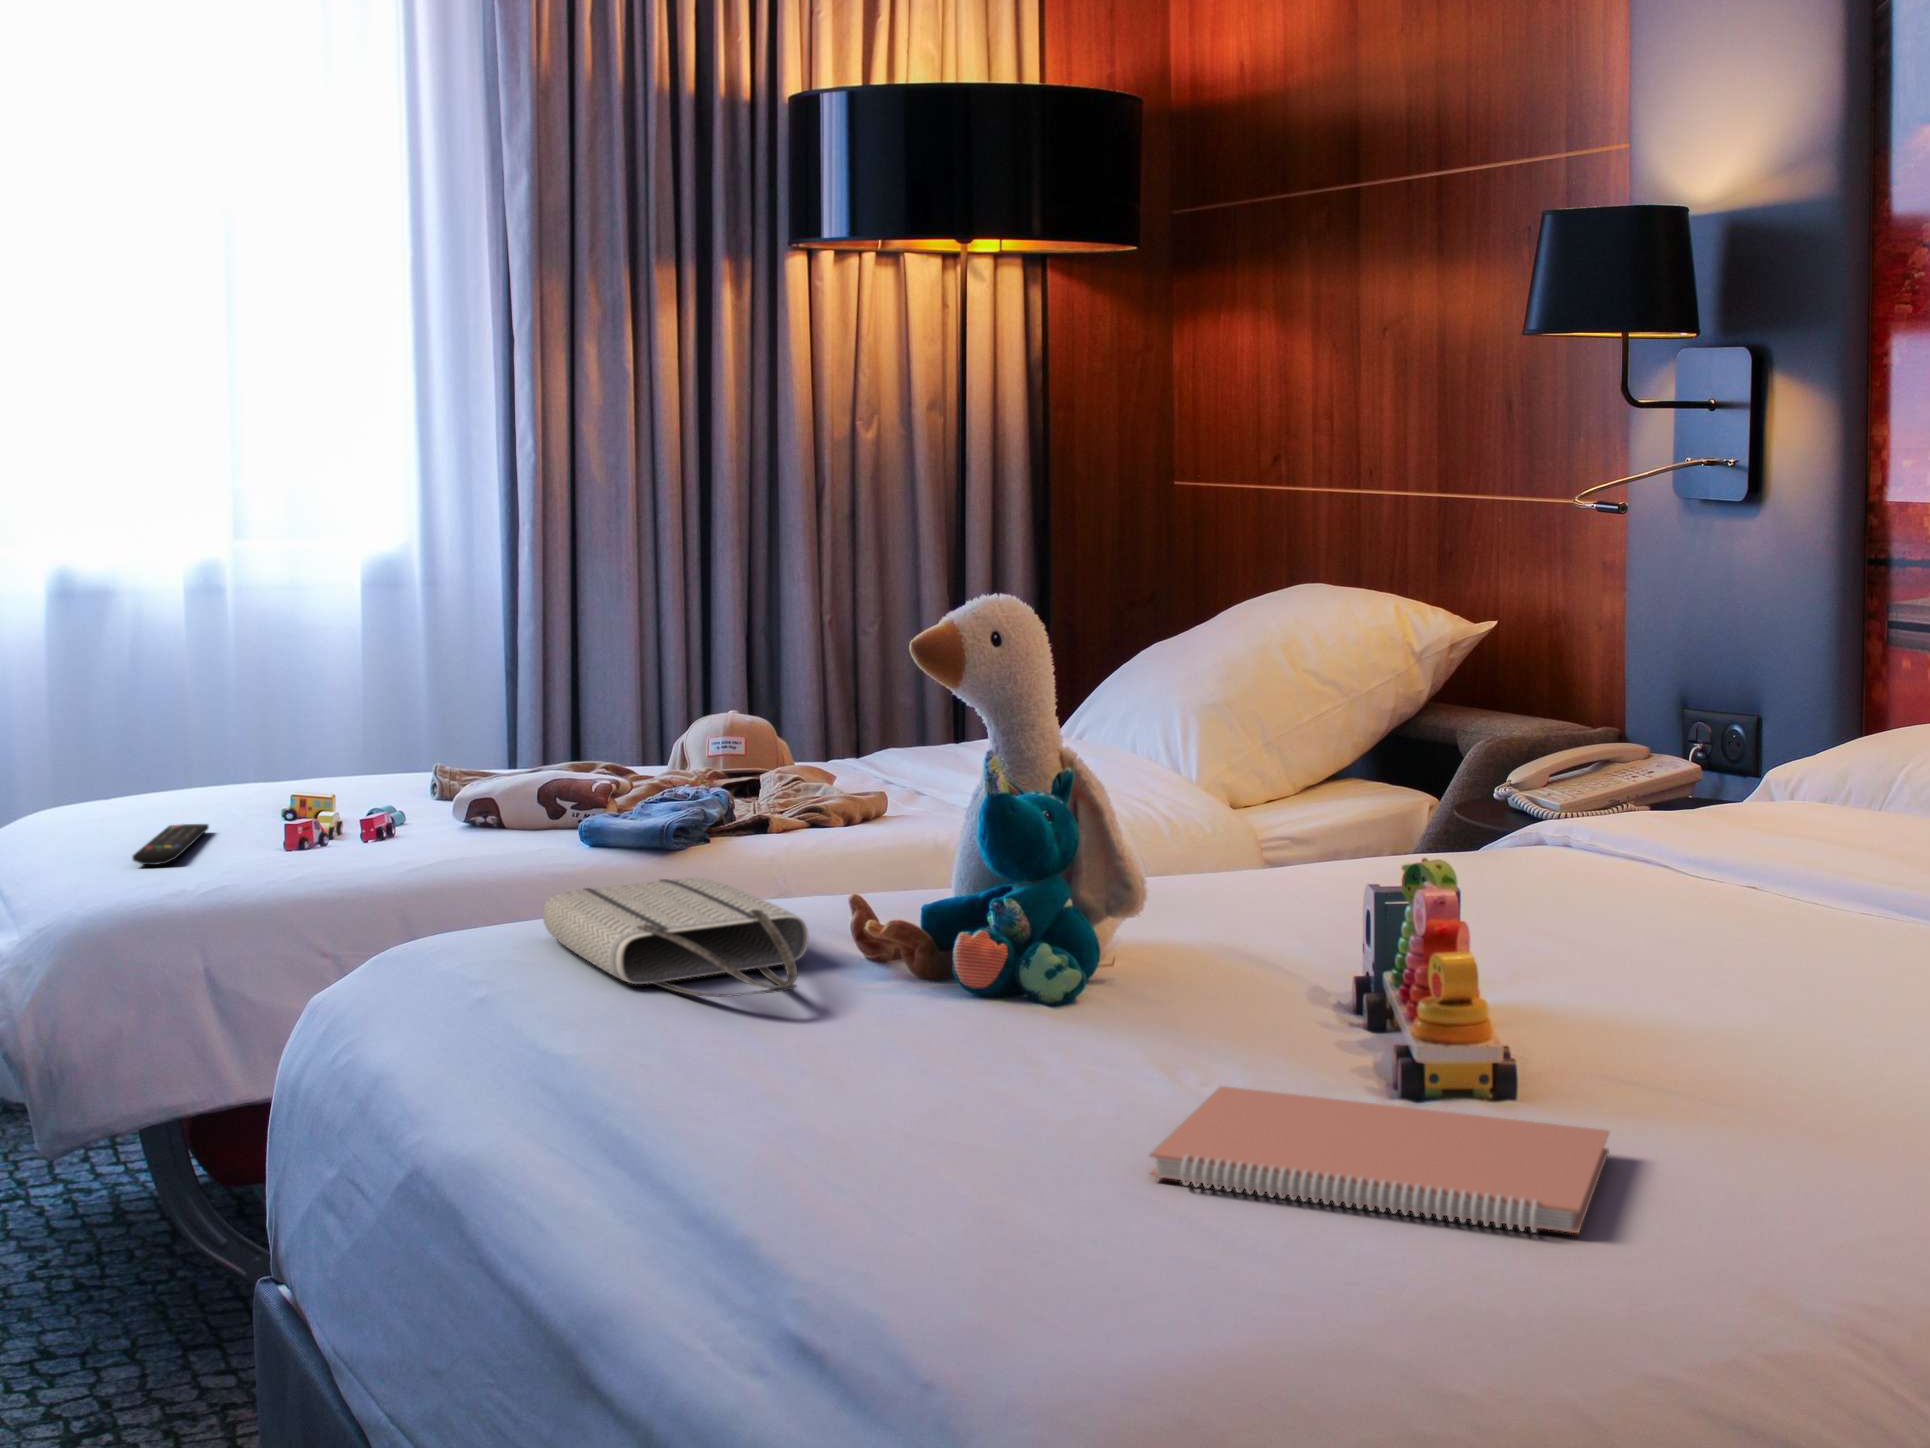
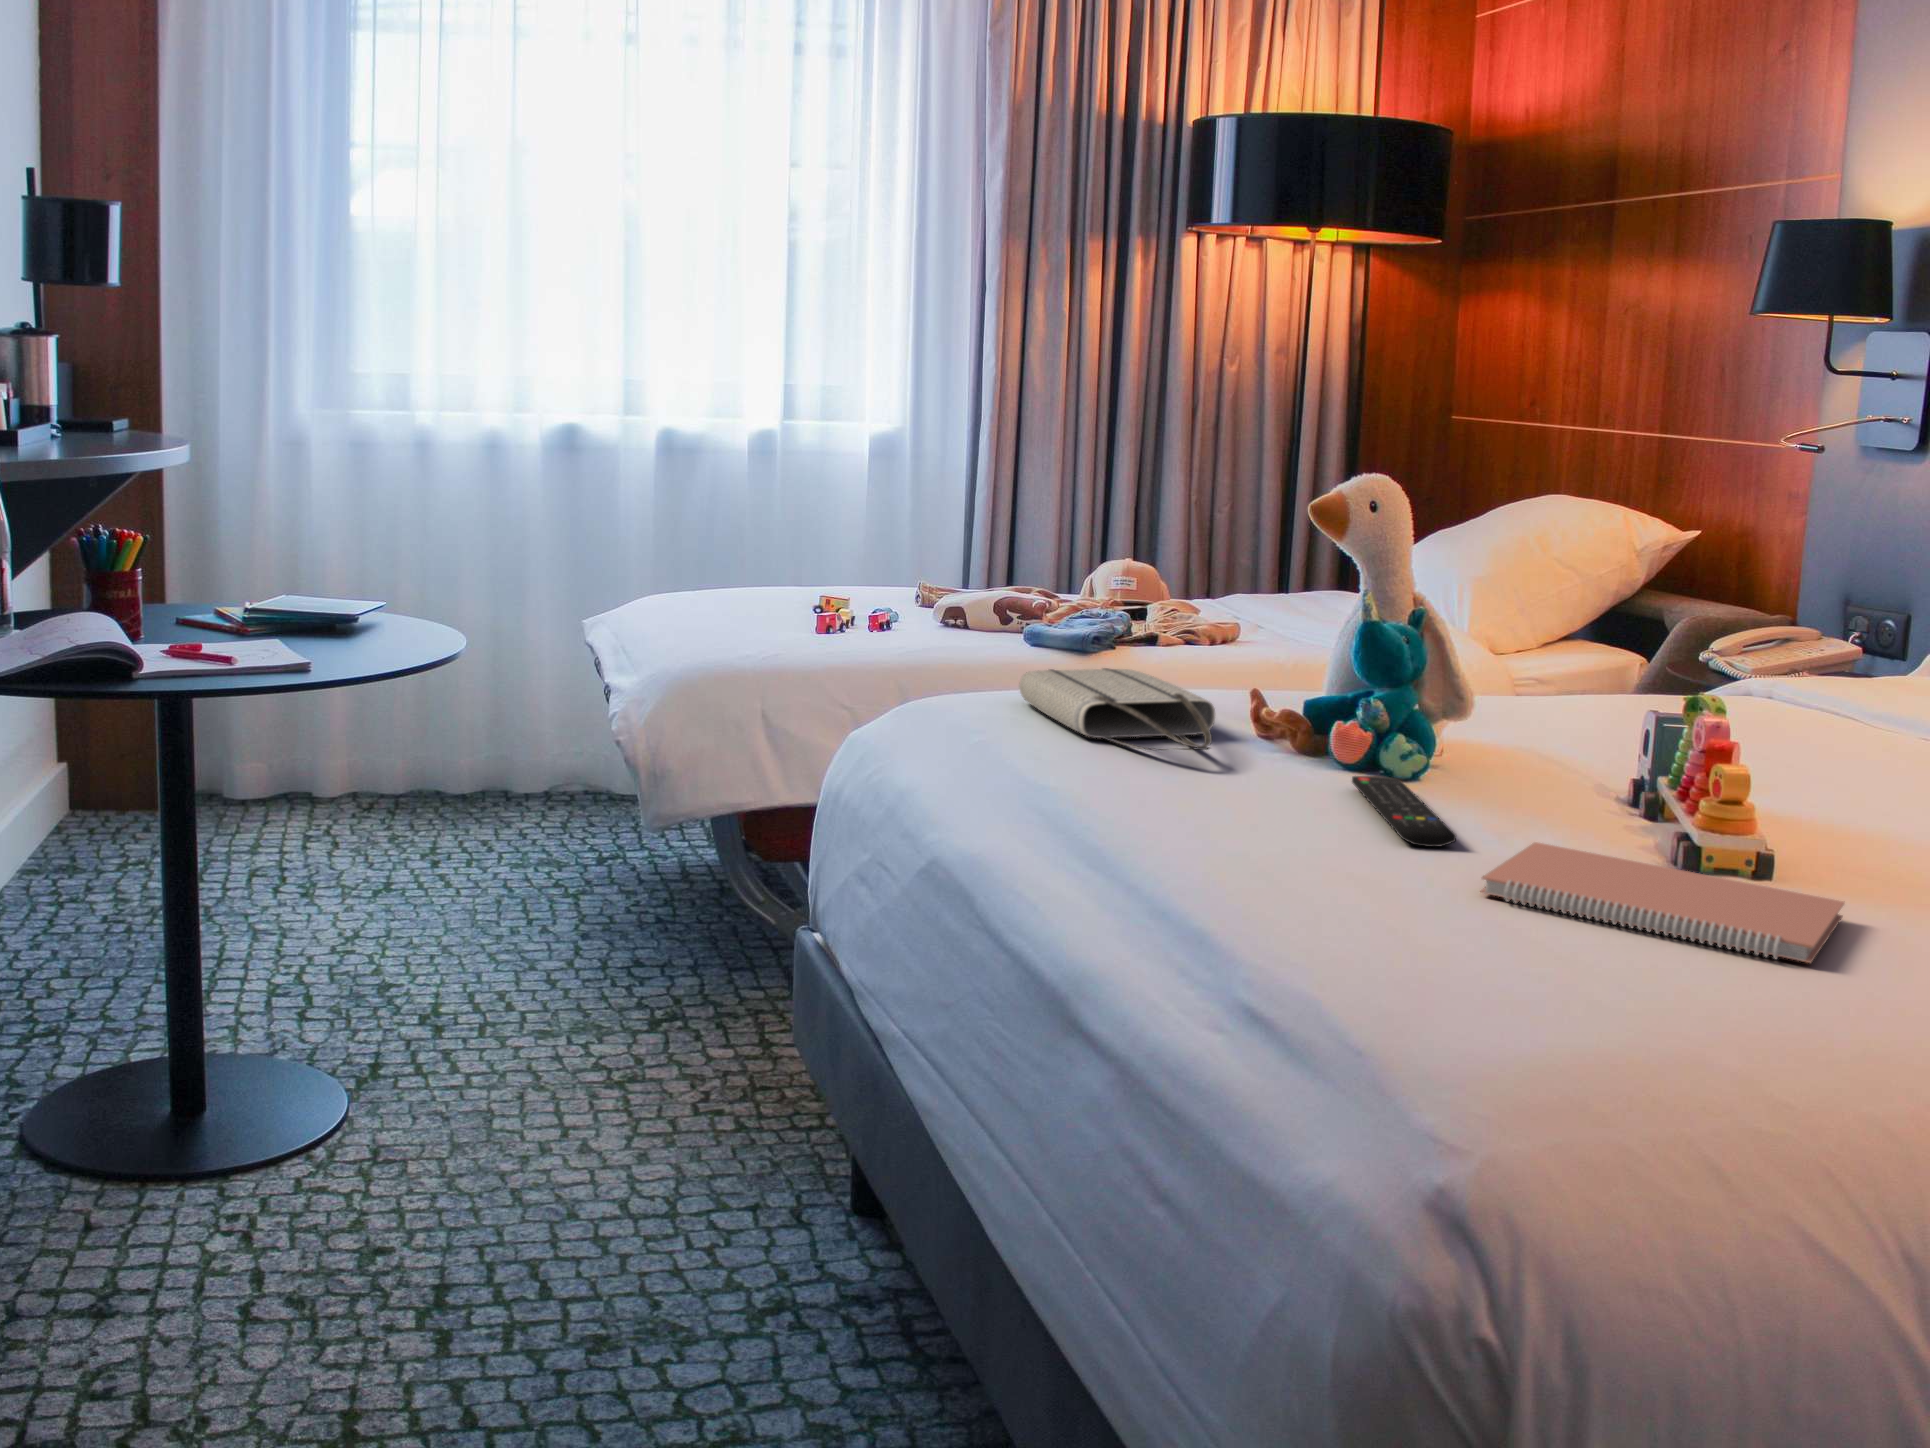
remote control: present [133,824,209,865] -> present [1352,776,1456,847]

